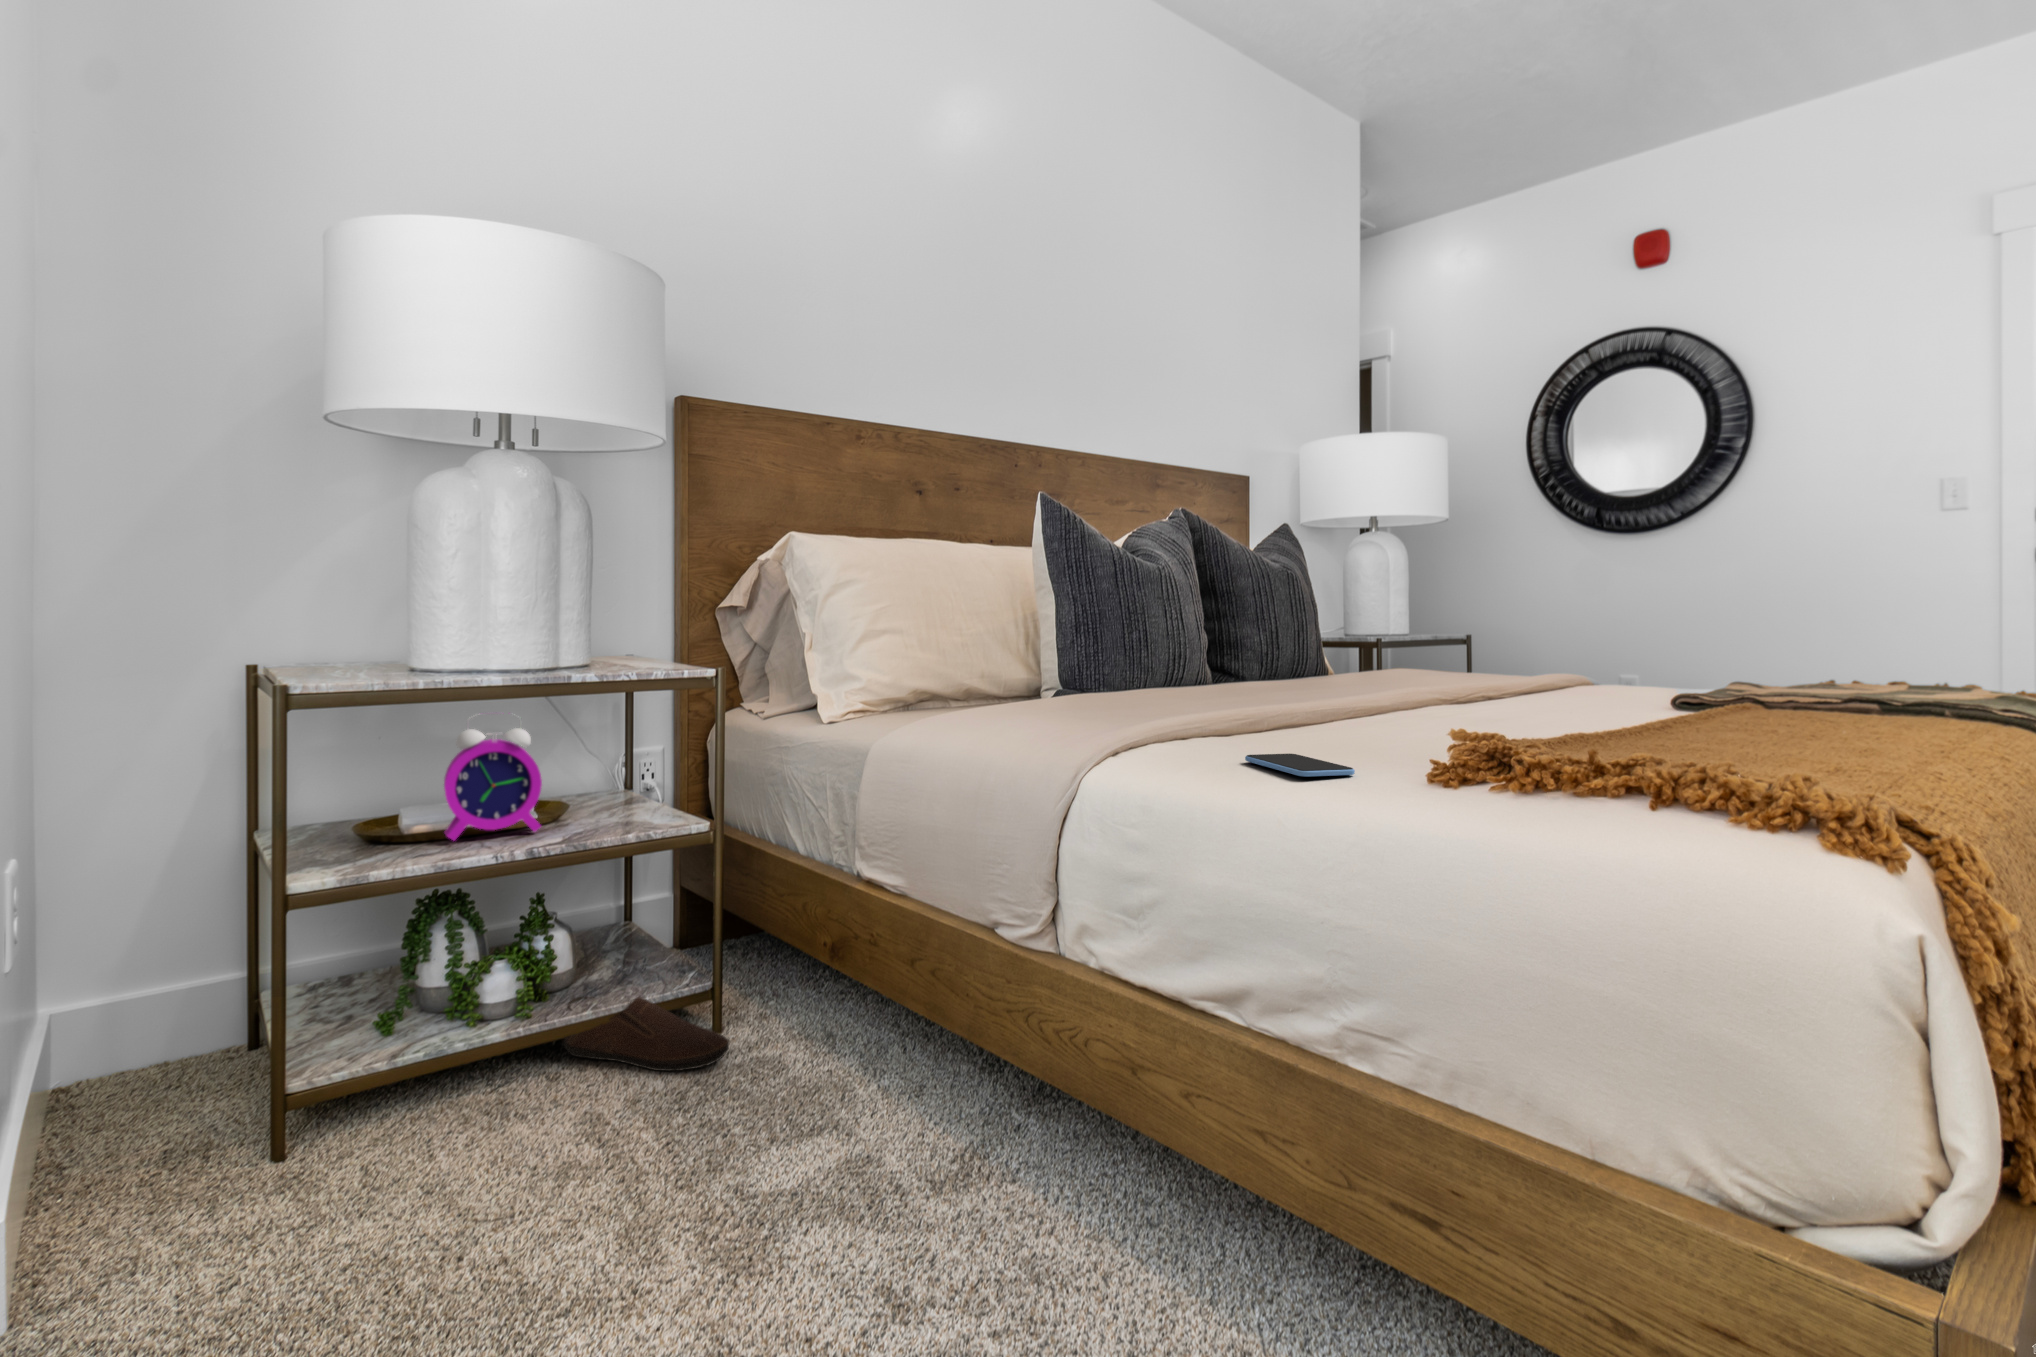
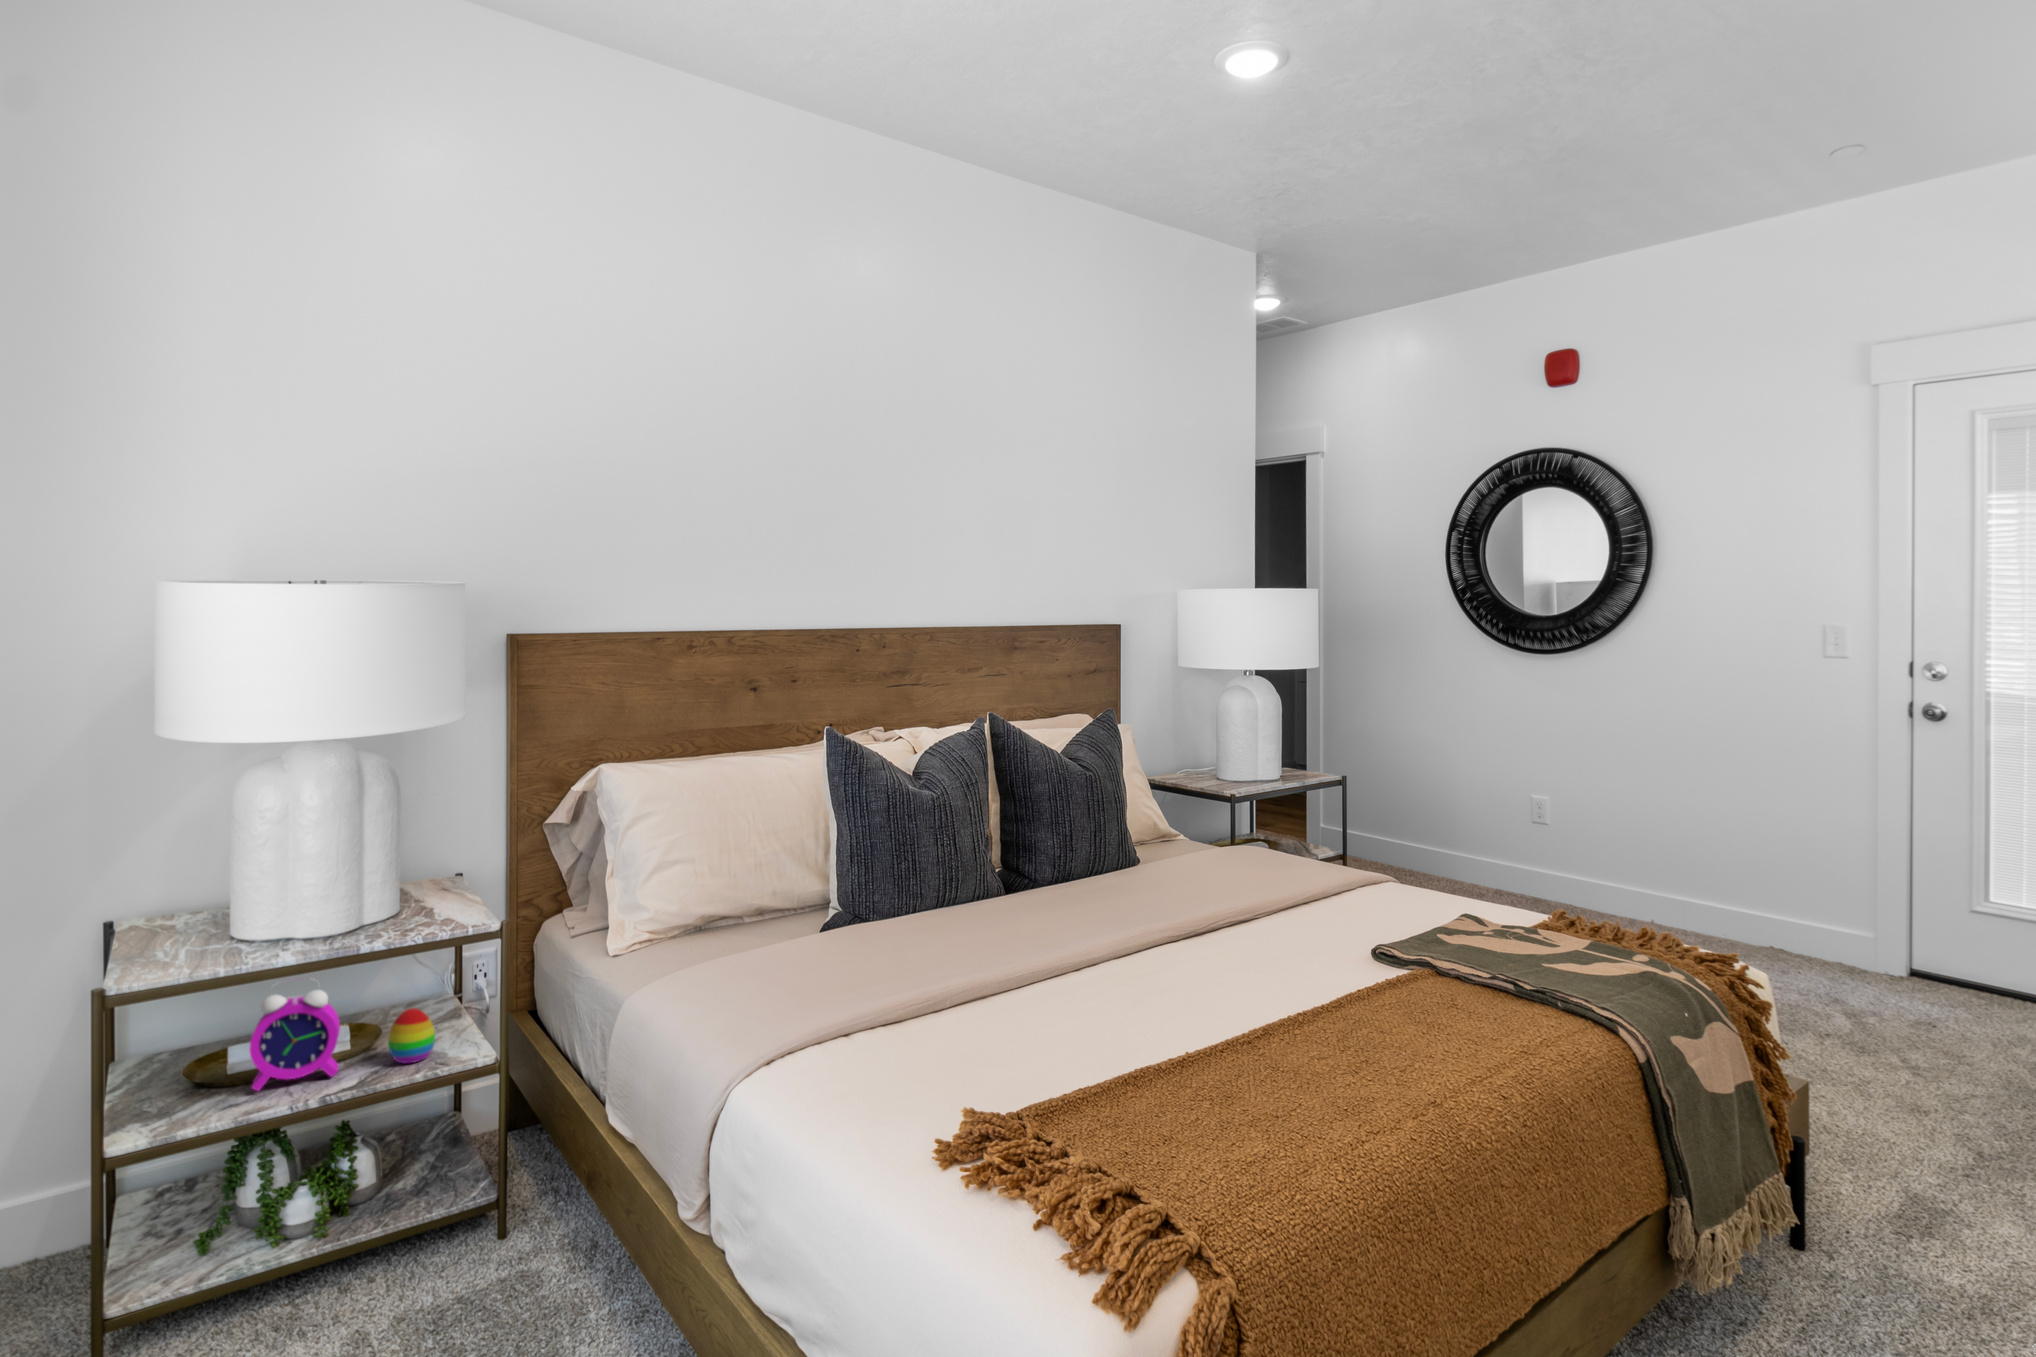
smartphone: present [1245,754,1355,777] -> none [851,1078,906,1129]
decorative egg: none [593,763,644,823] -> present [388,1008,435,1063]
shoe: present [564,997,729,1071] -> none [362,1210,499,1285]

